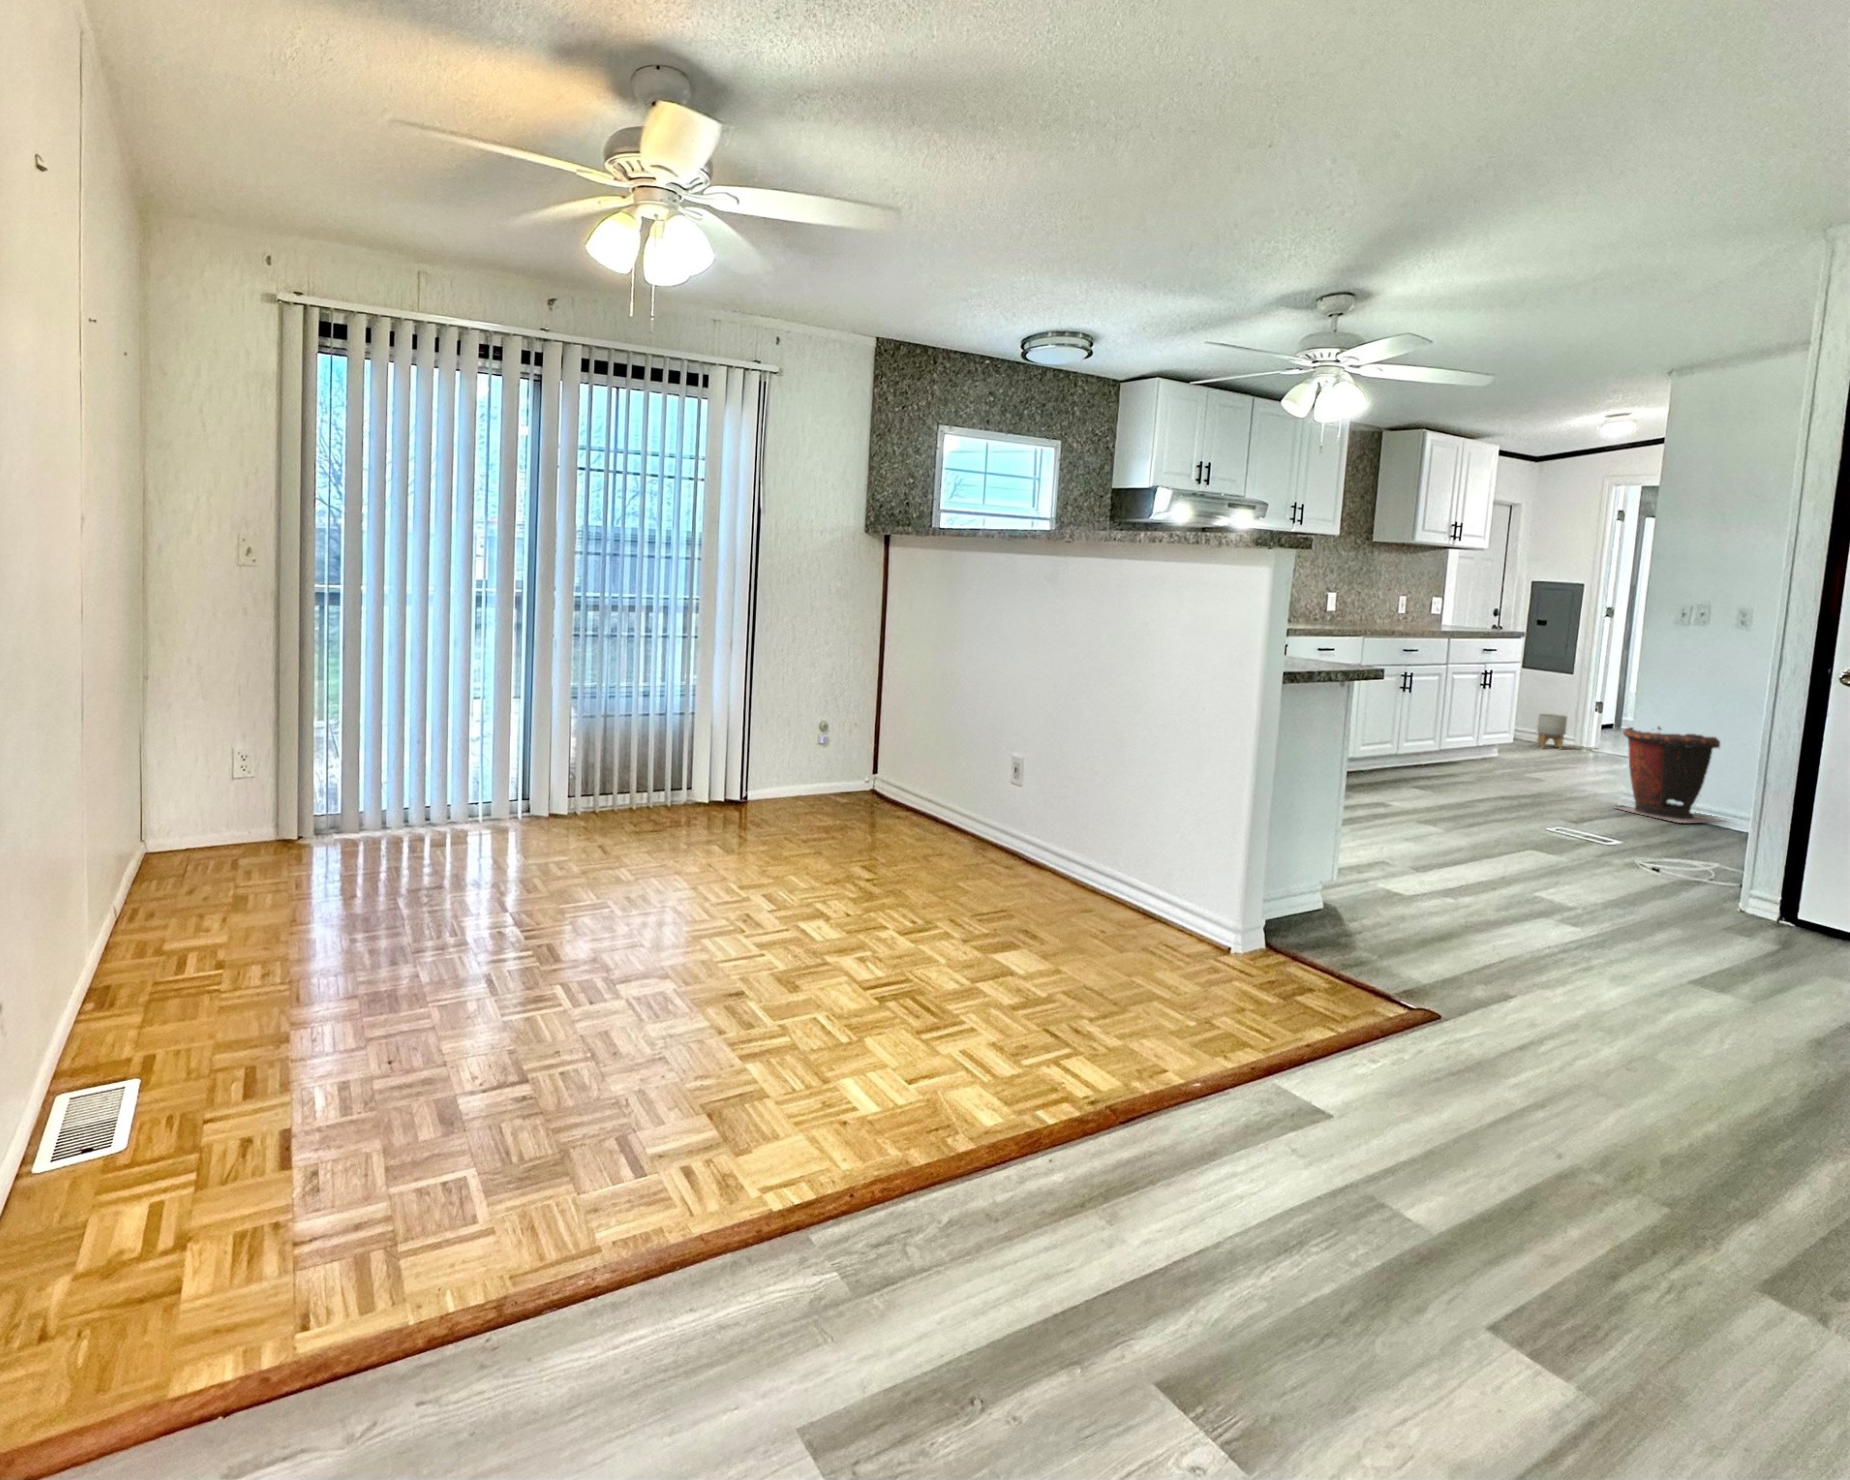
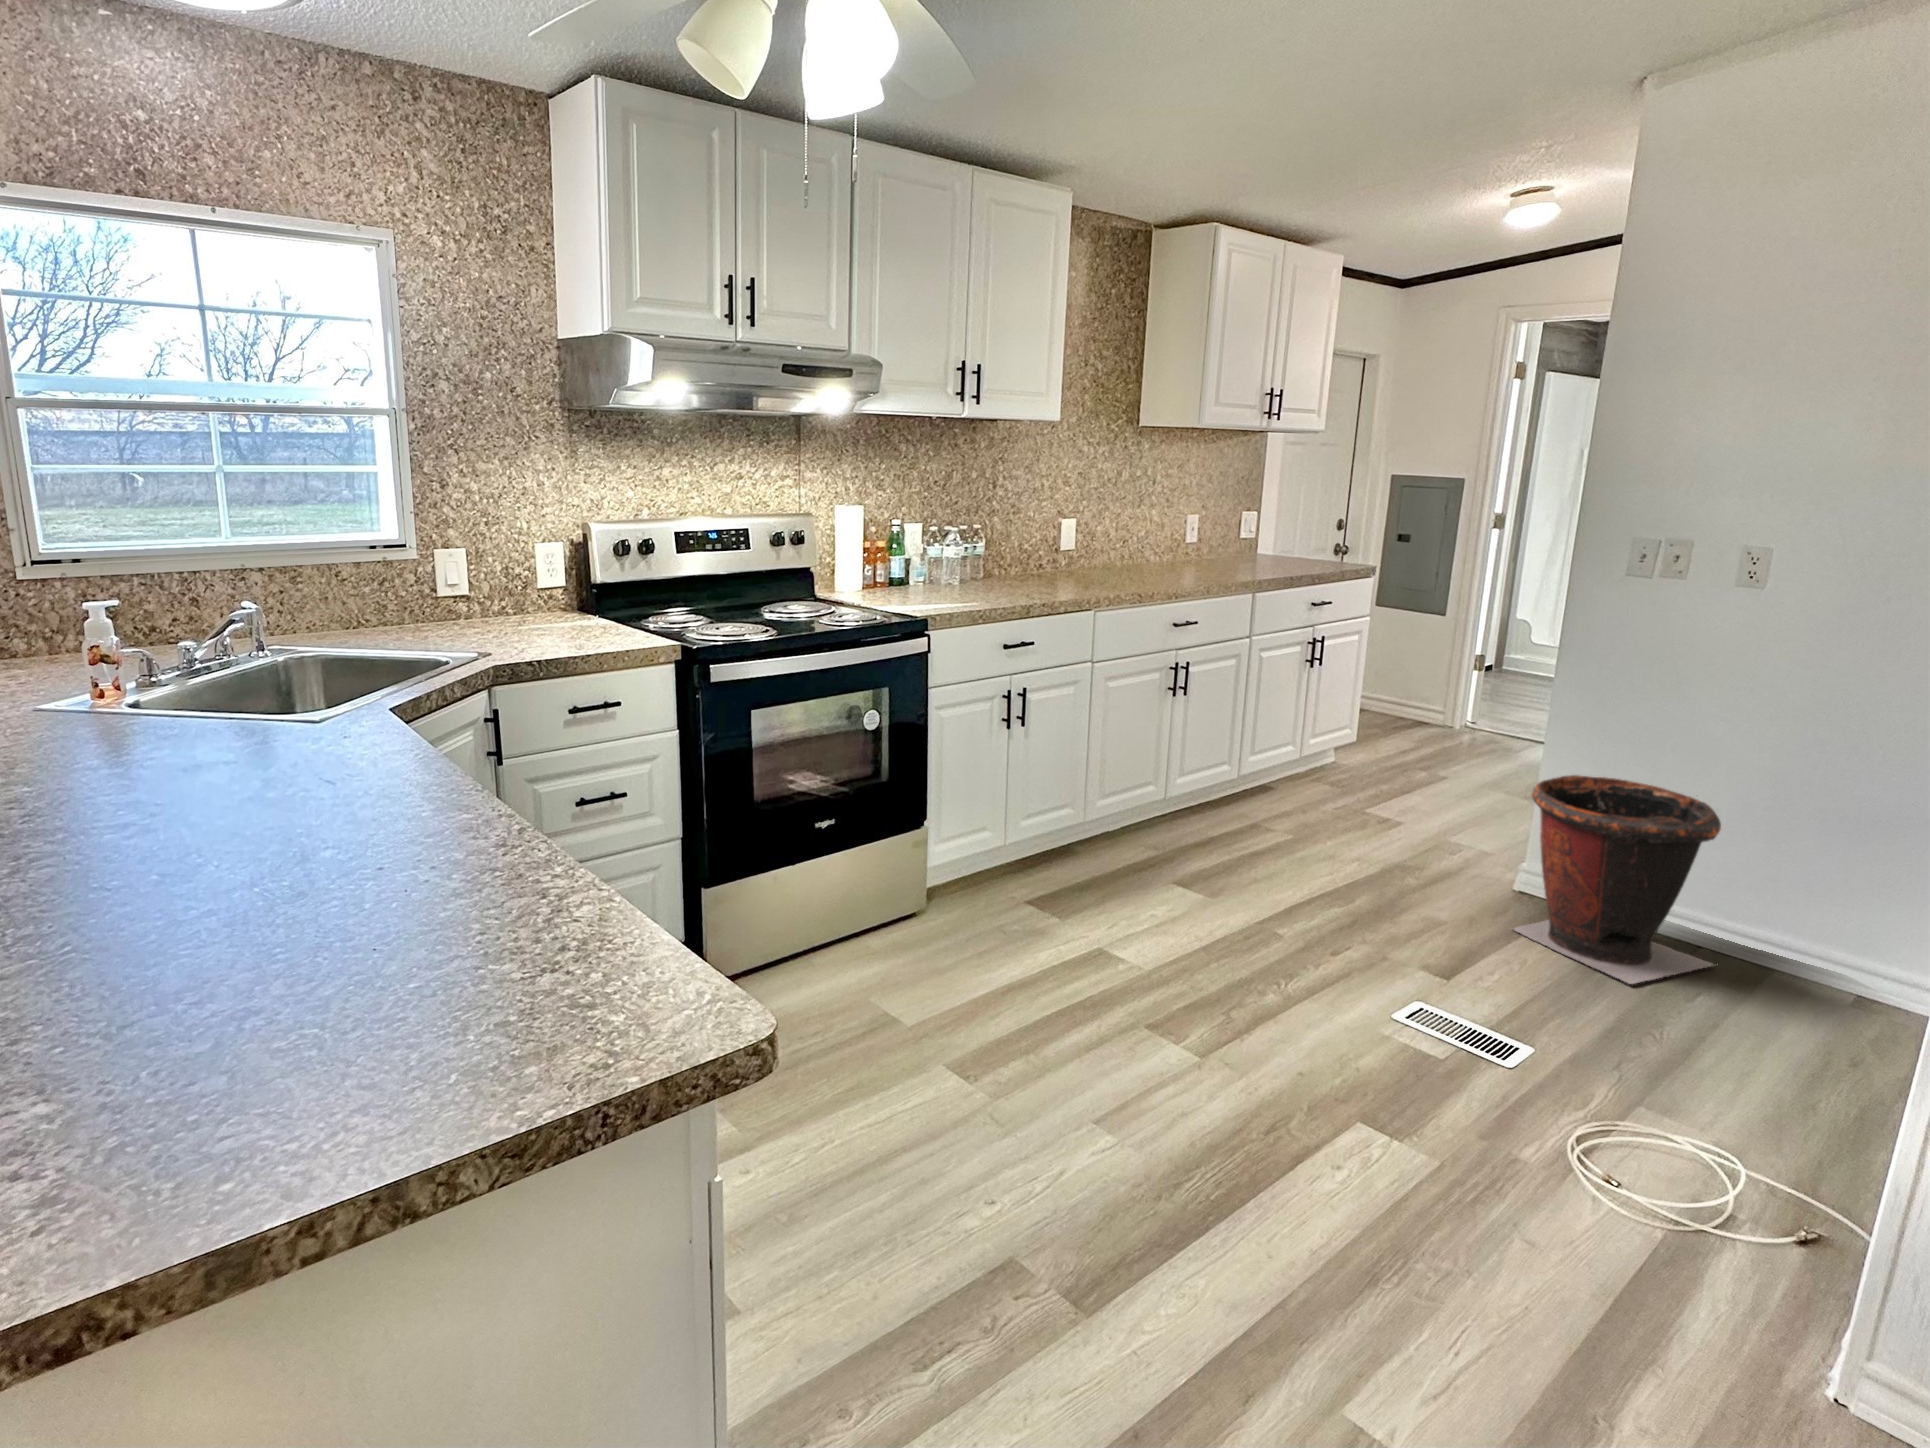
planter: present [1537,714,1568,749] -> none [1394,674,1436,728]

